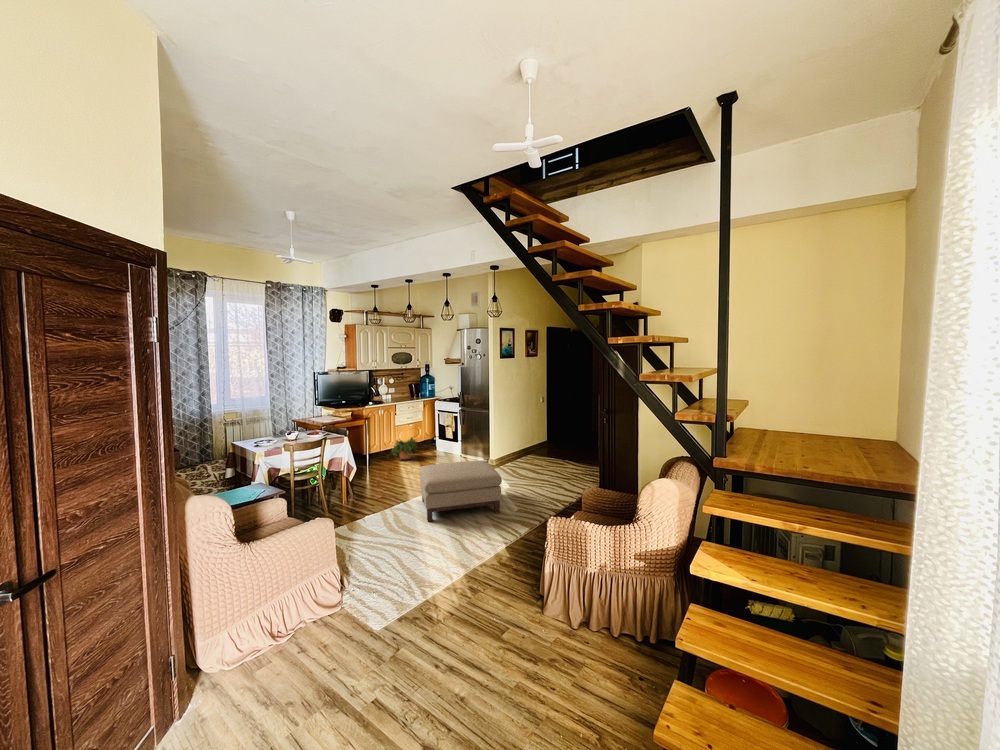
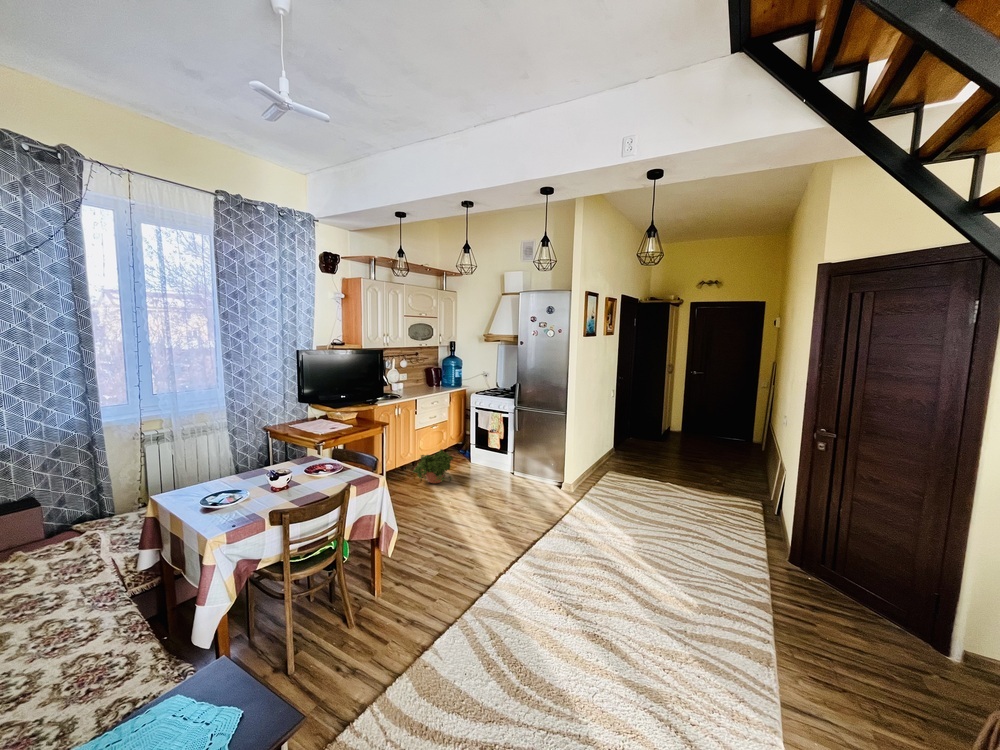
ottoman: present [420,461,502,522] -> none [505,509,666,645]

